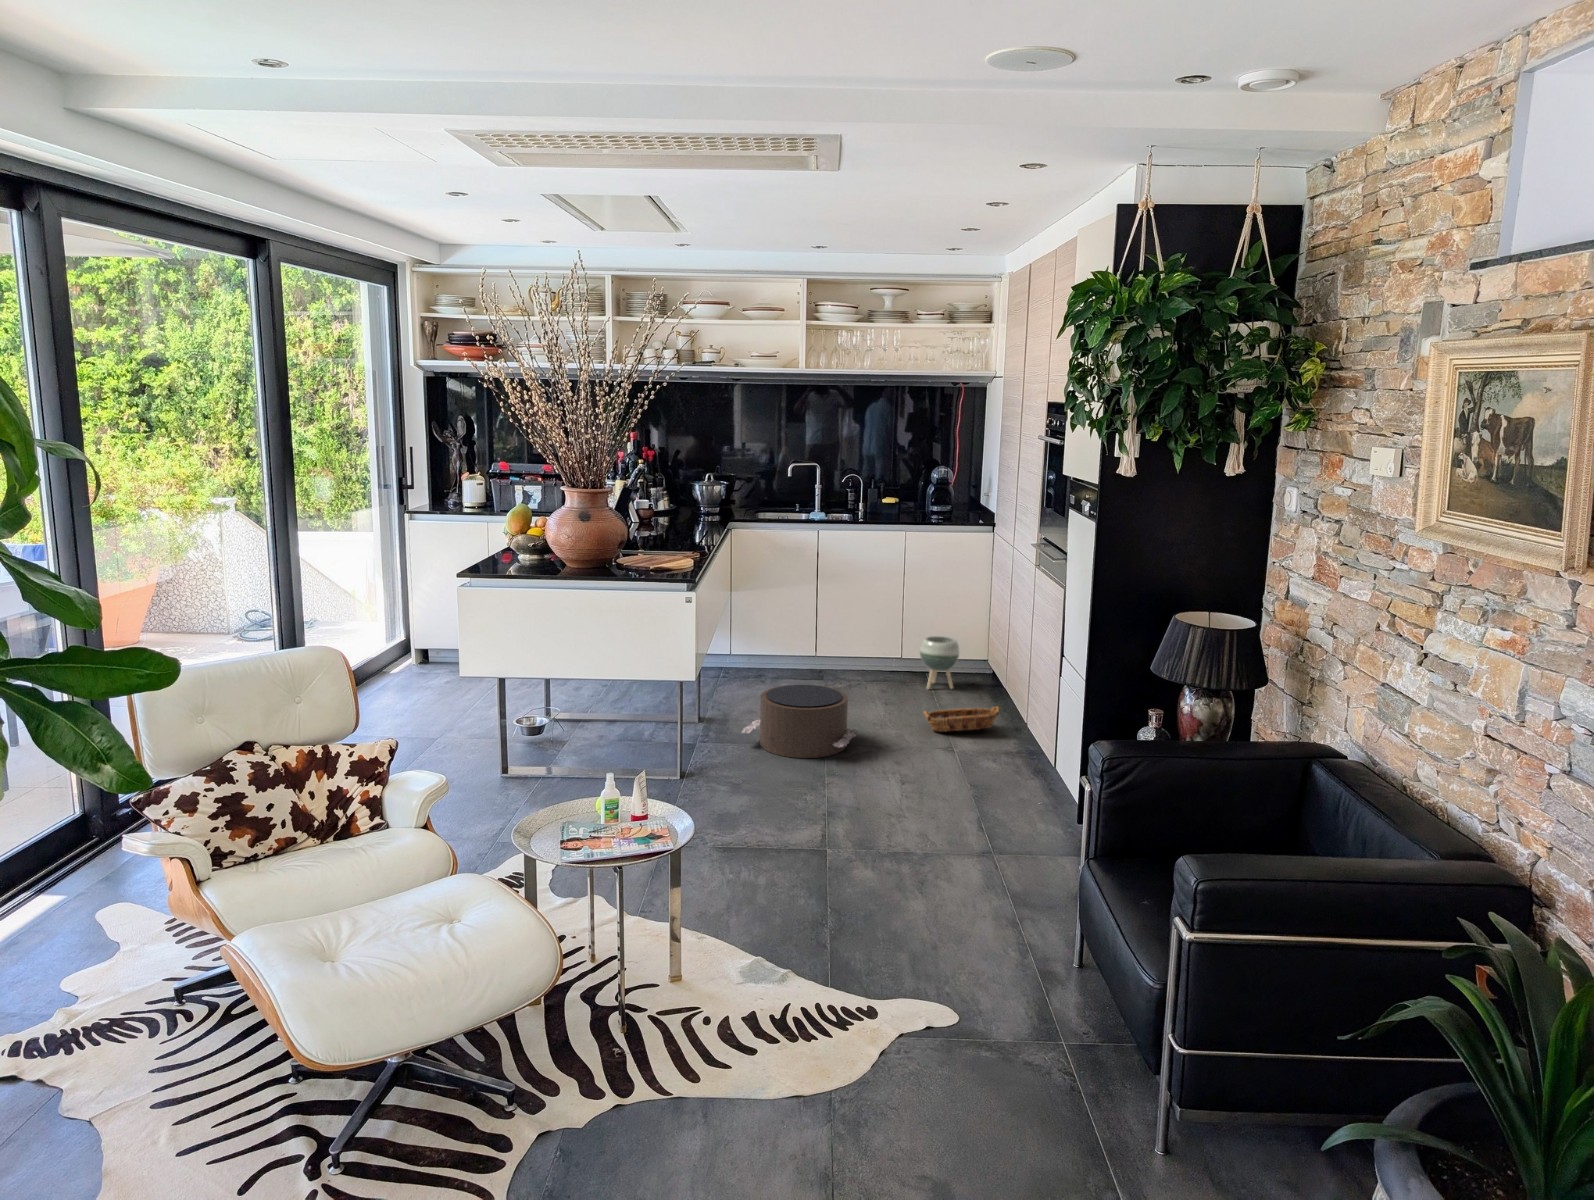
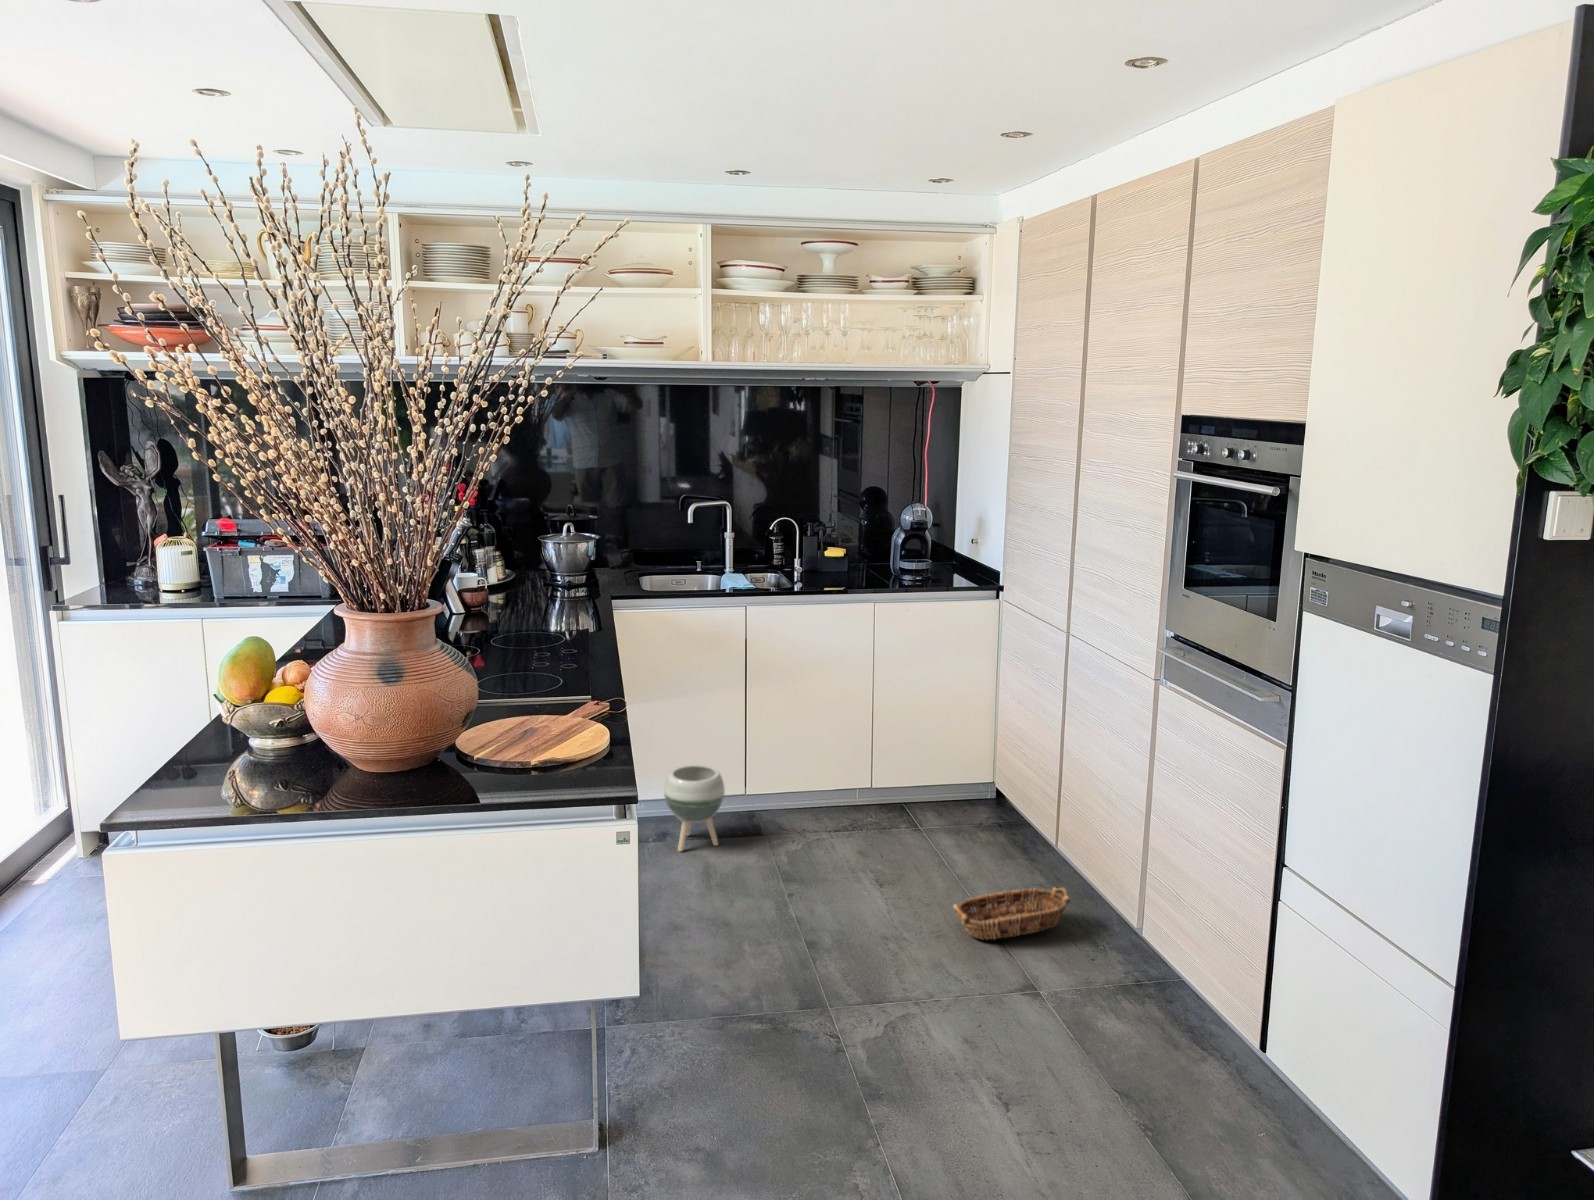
planter: present [920,636,959,689] -> present [664,765,725,851]
pouf: present [742,685,858,758] -> none [681,887,872,1037]

